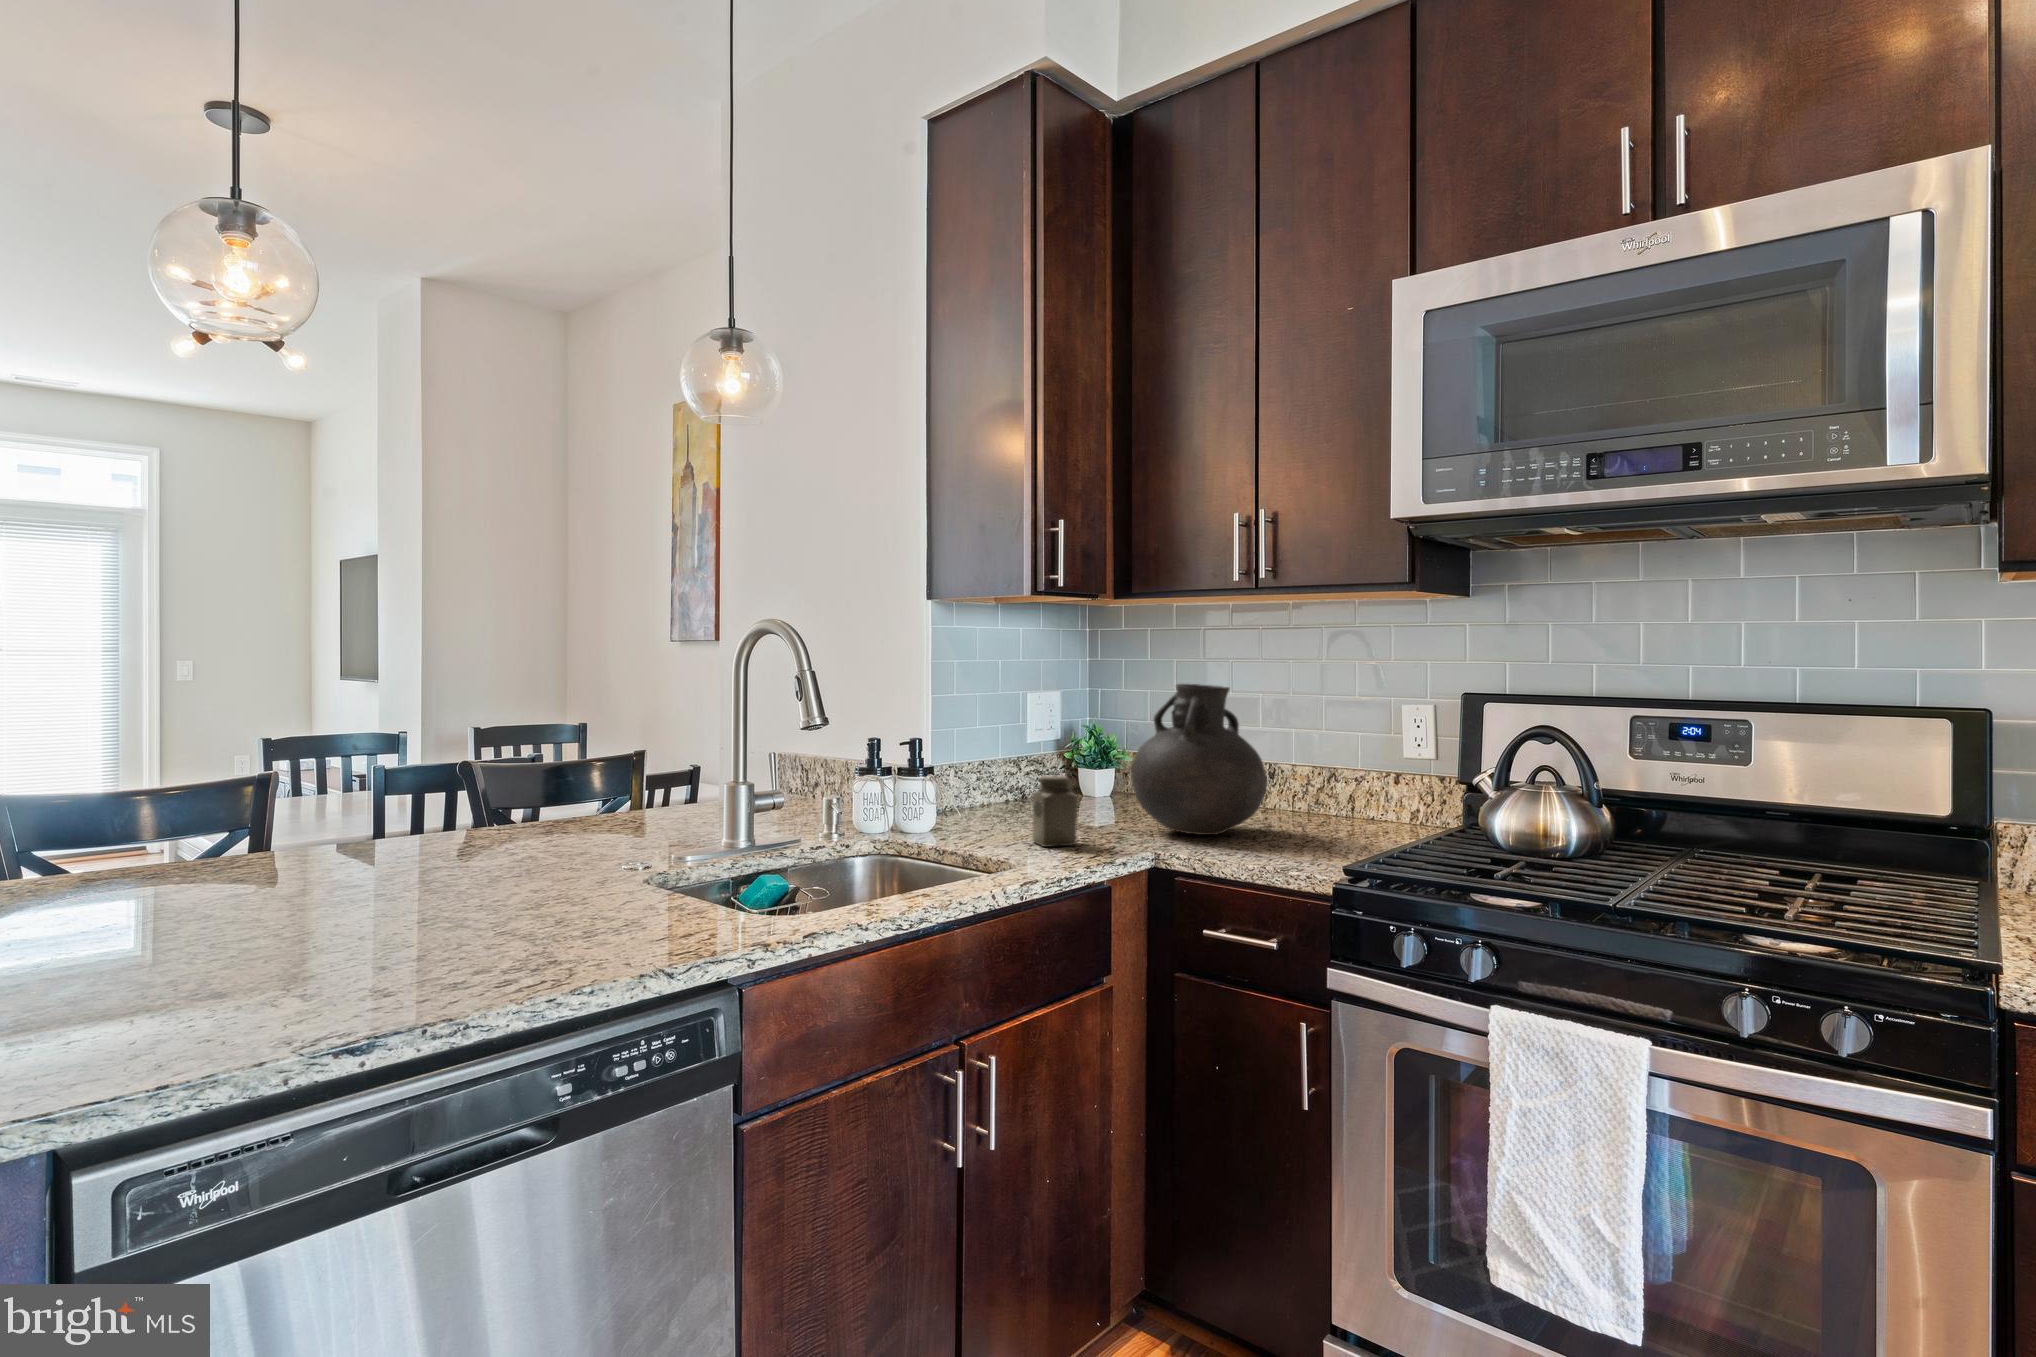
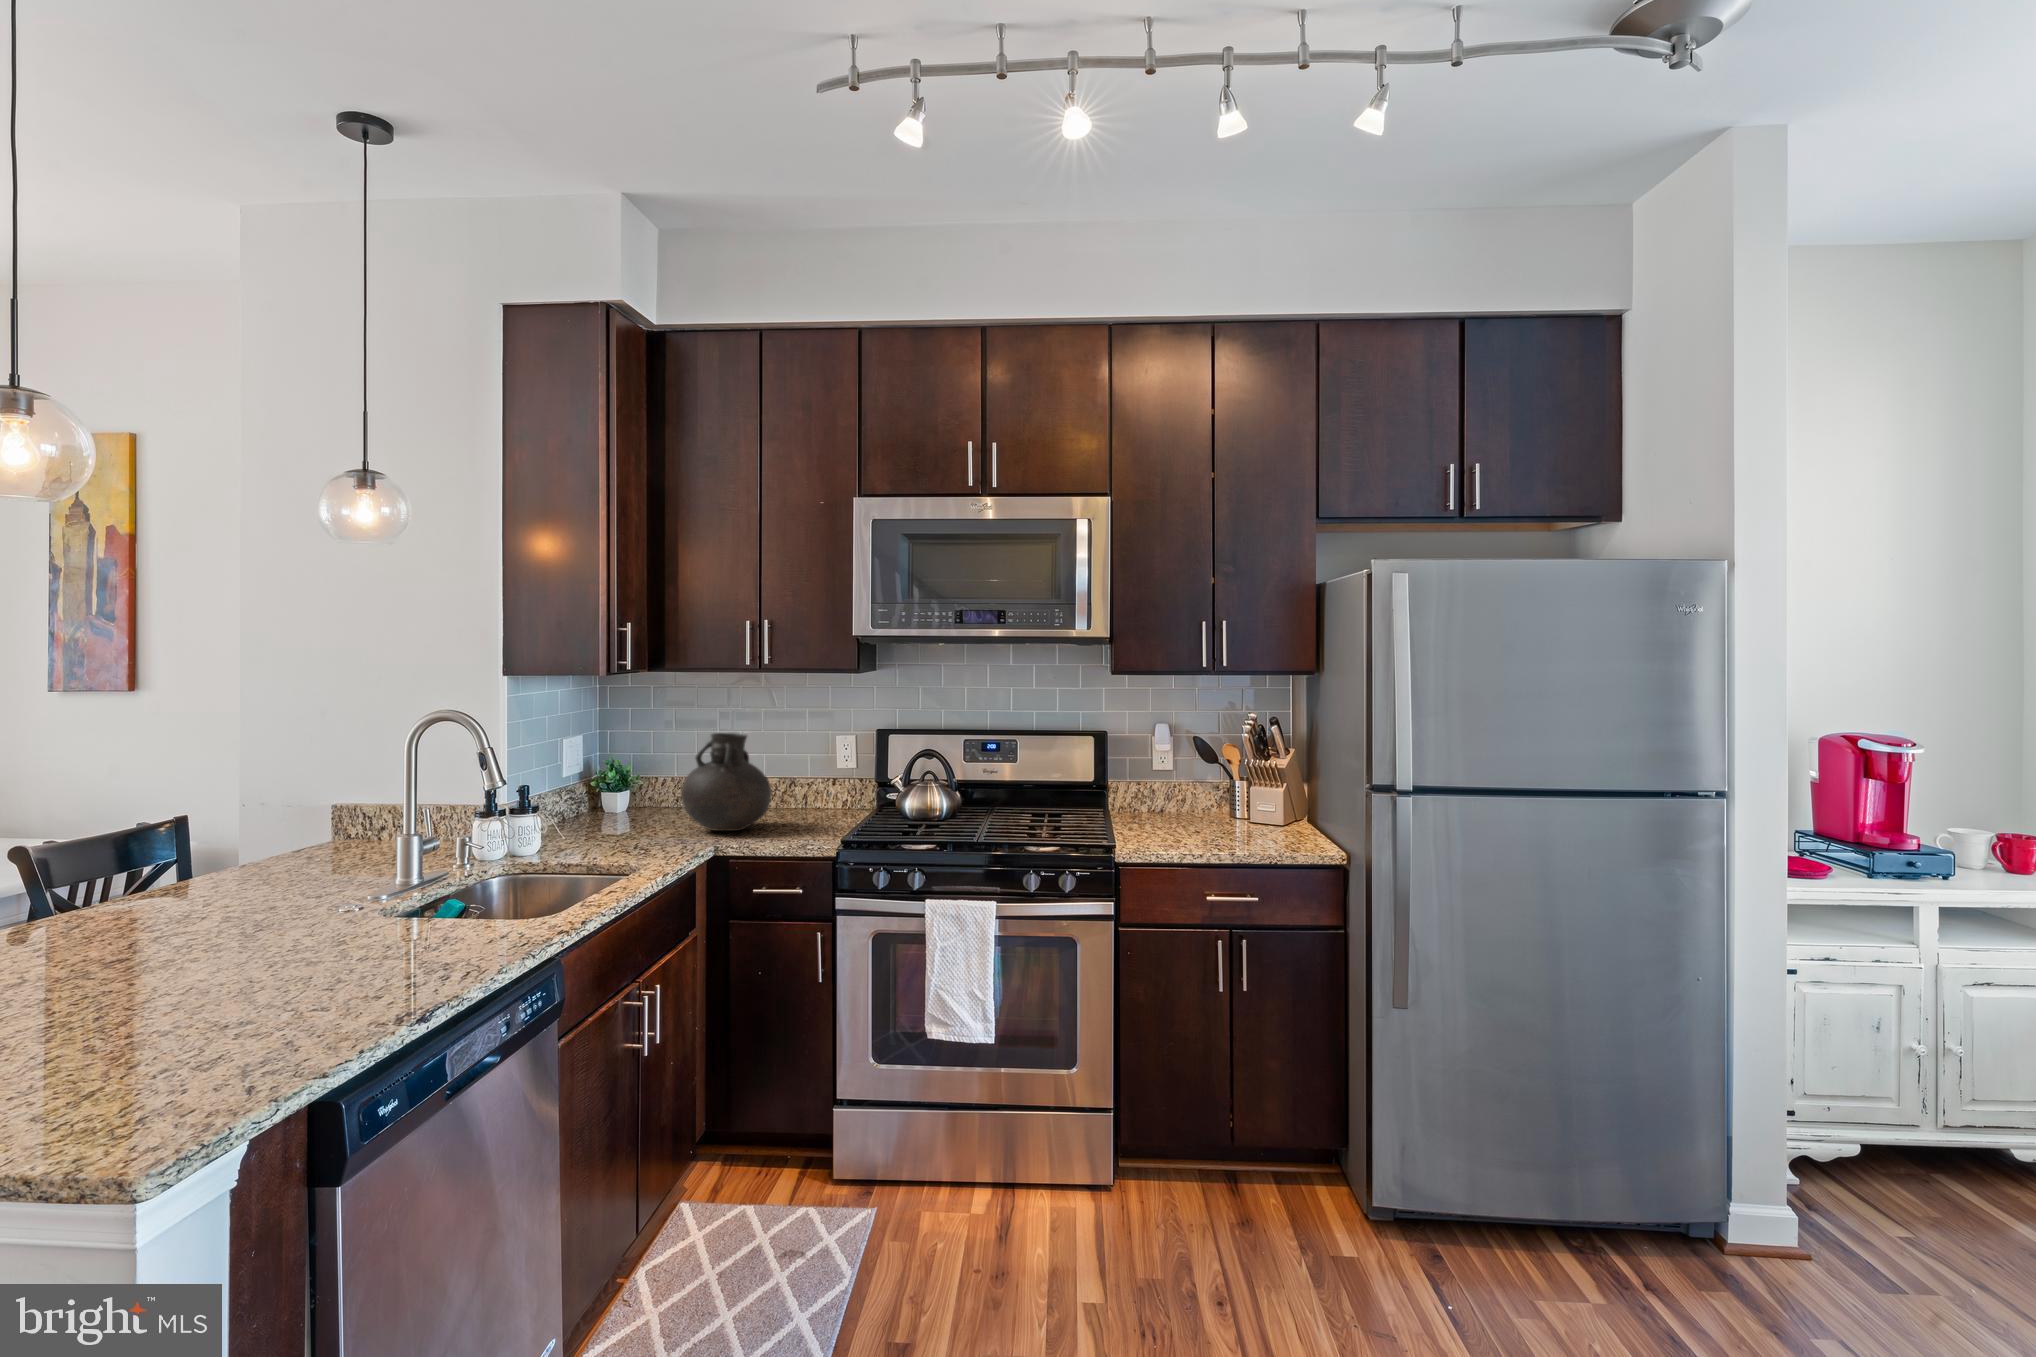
salt shaker: present [1032,775,1077,847] -> none [630,803,664,851]

